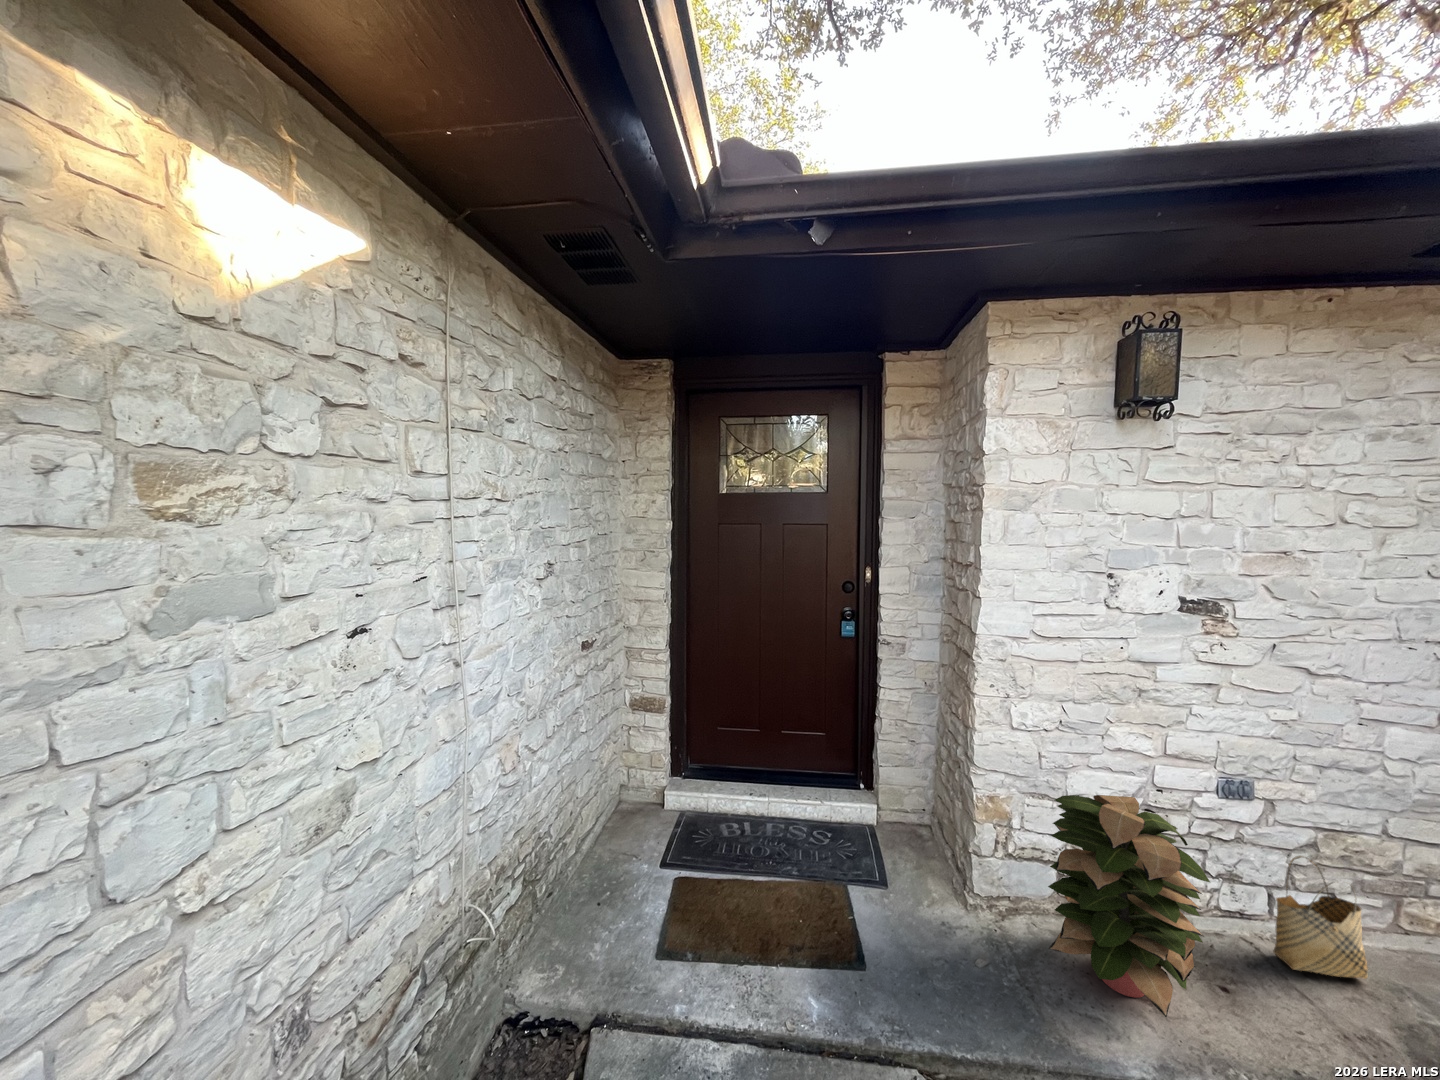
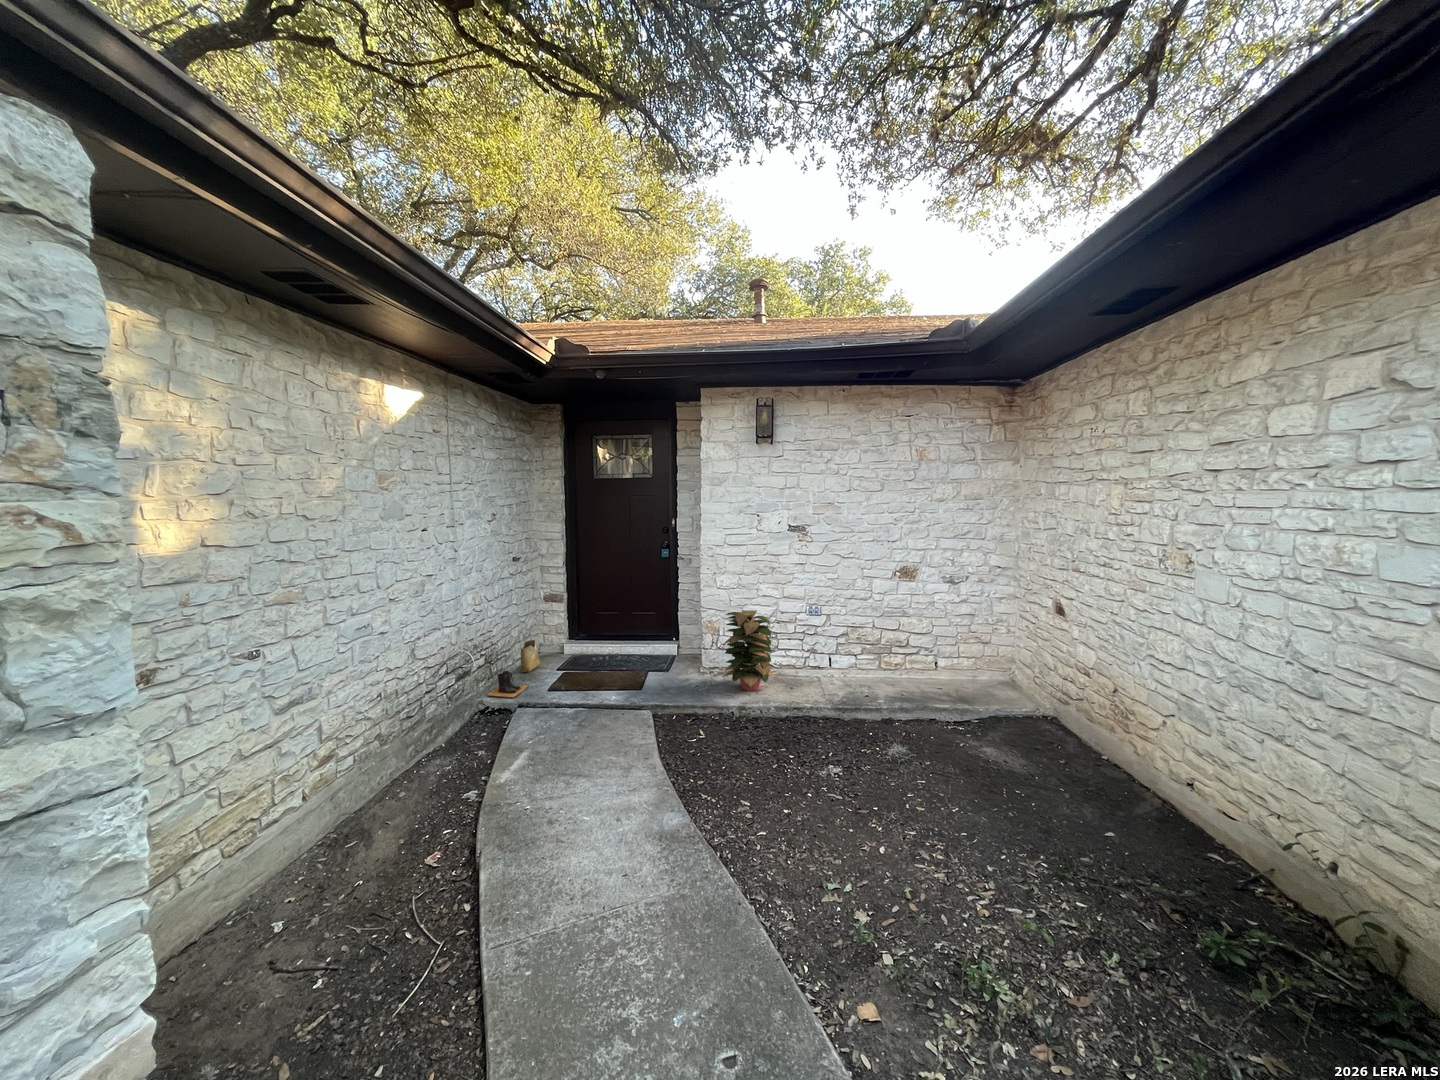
woven basket: present [1273,856,1368,979] -> present [518,630,540,672]
boots: none [526,903,614,988] -> present [487,671,528,698]

